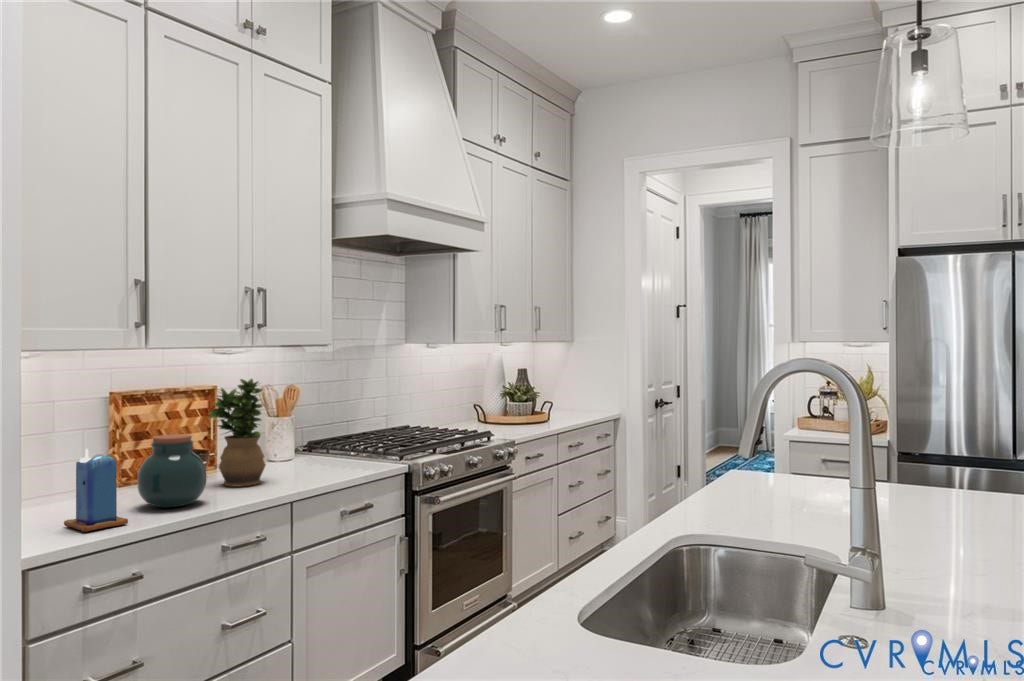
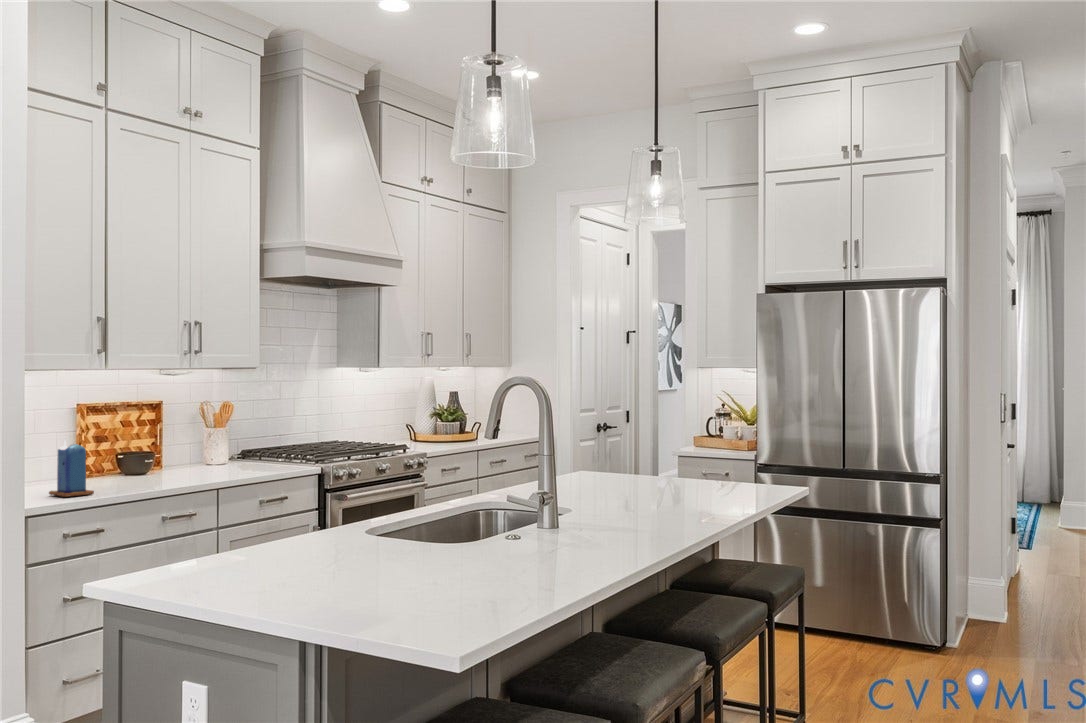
potted plant: present [209,379,266,487] -> none [154,394,199,478]
jar: present [137,434,206,507] -> none [100,434,151,487]

